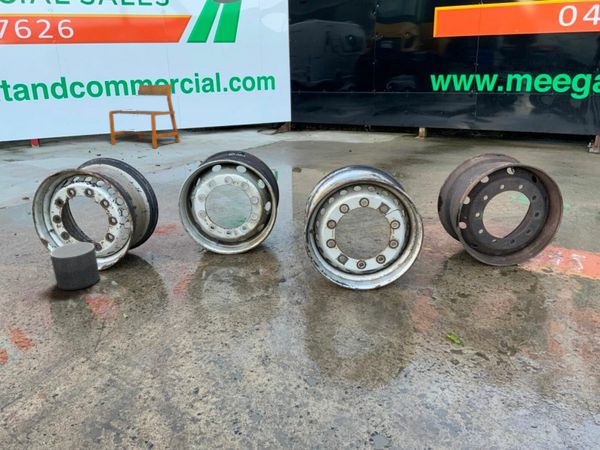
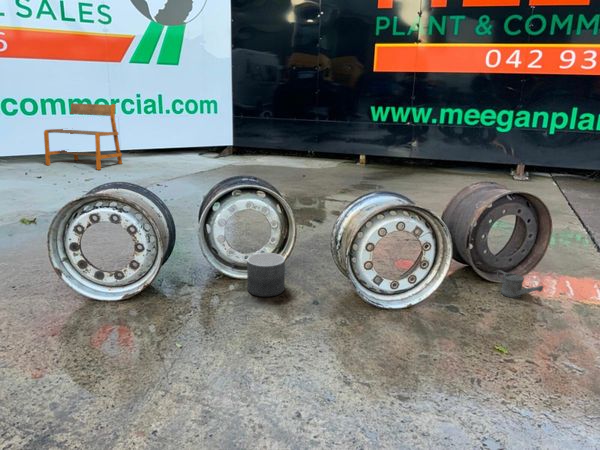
planter: present [50,242,100,290] -> present [247,253,285,297]
watering can: none [495,254,539,287] -> present [497,270,543,298]

